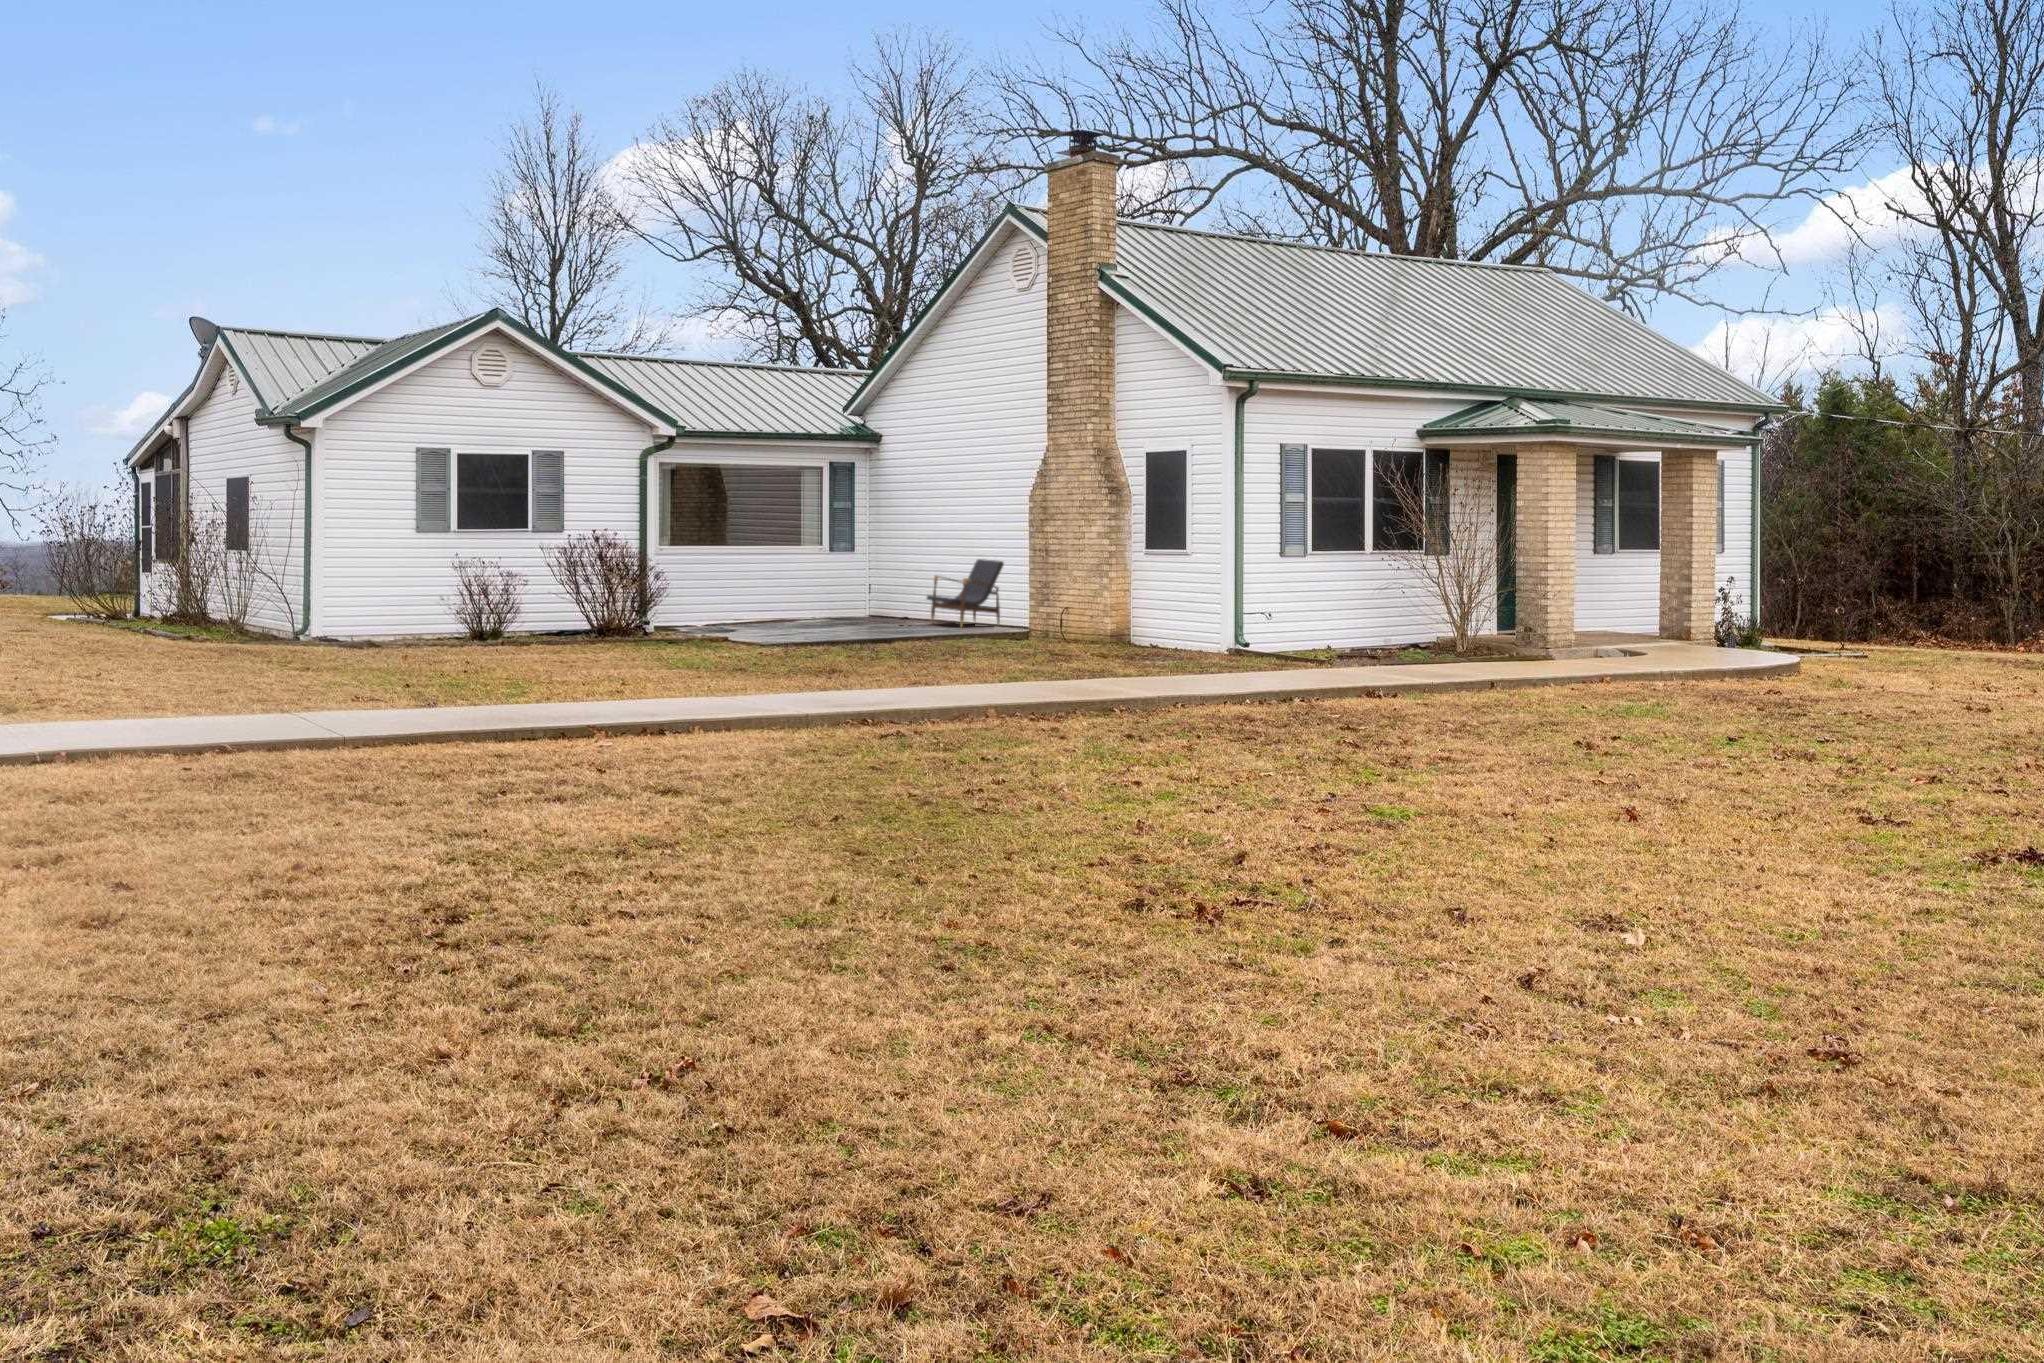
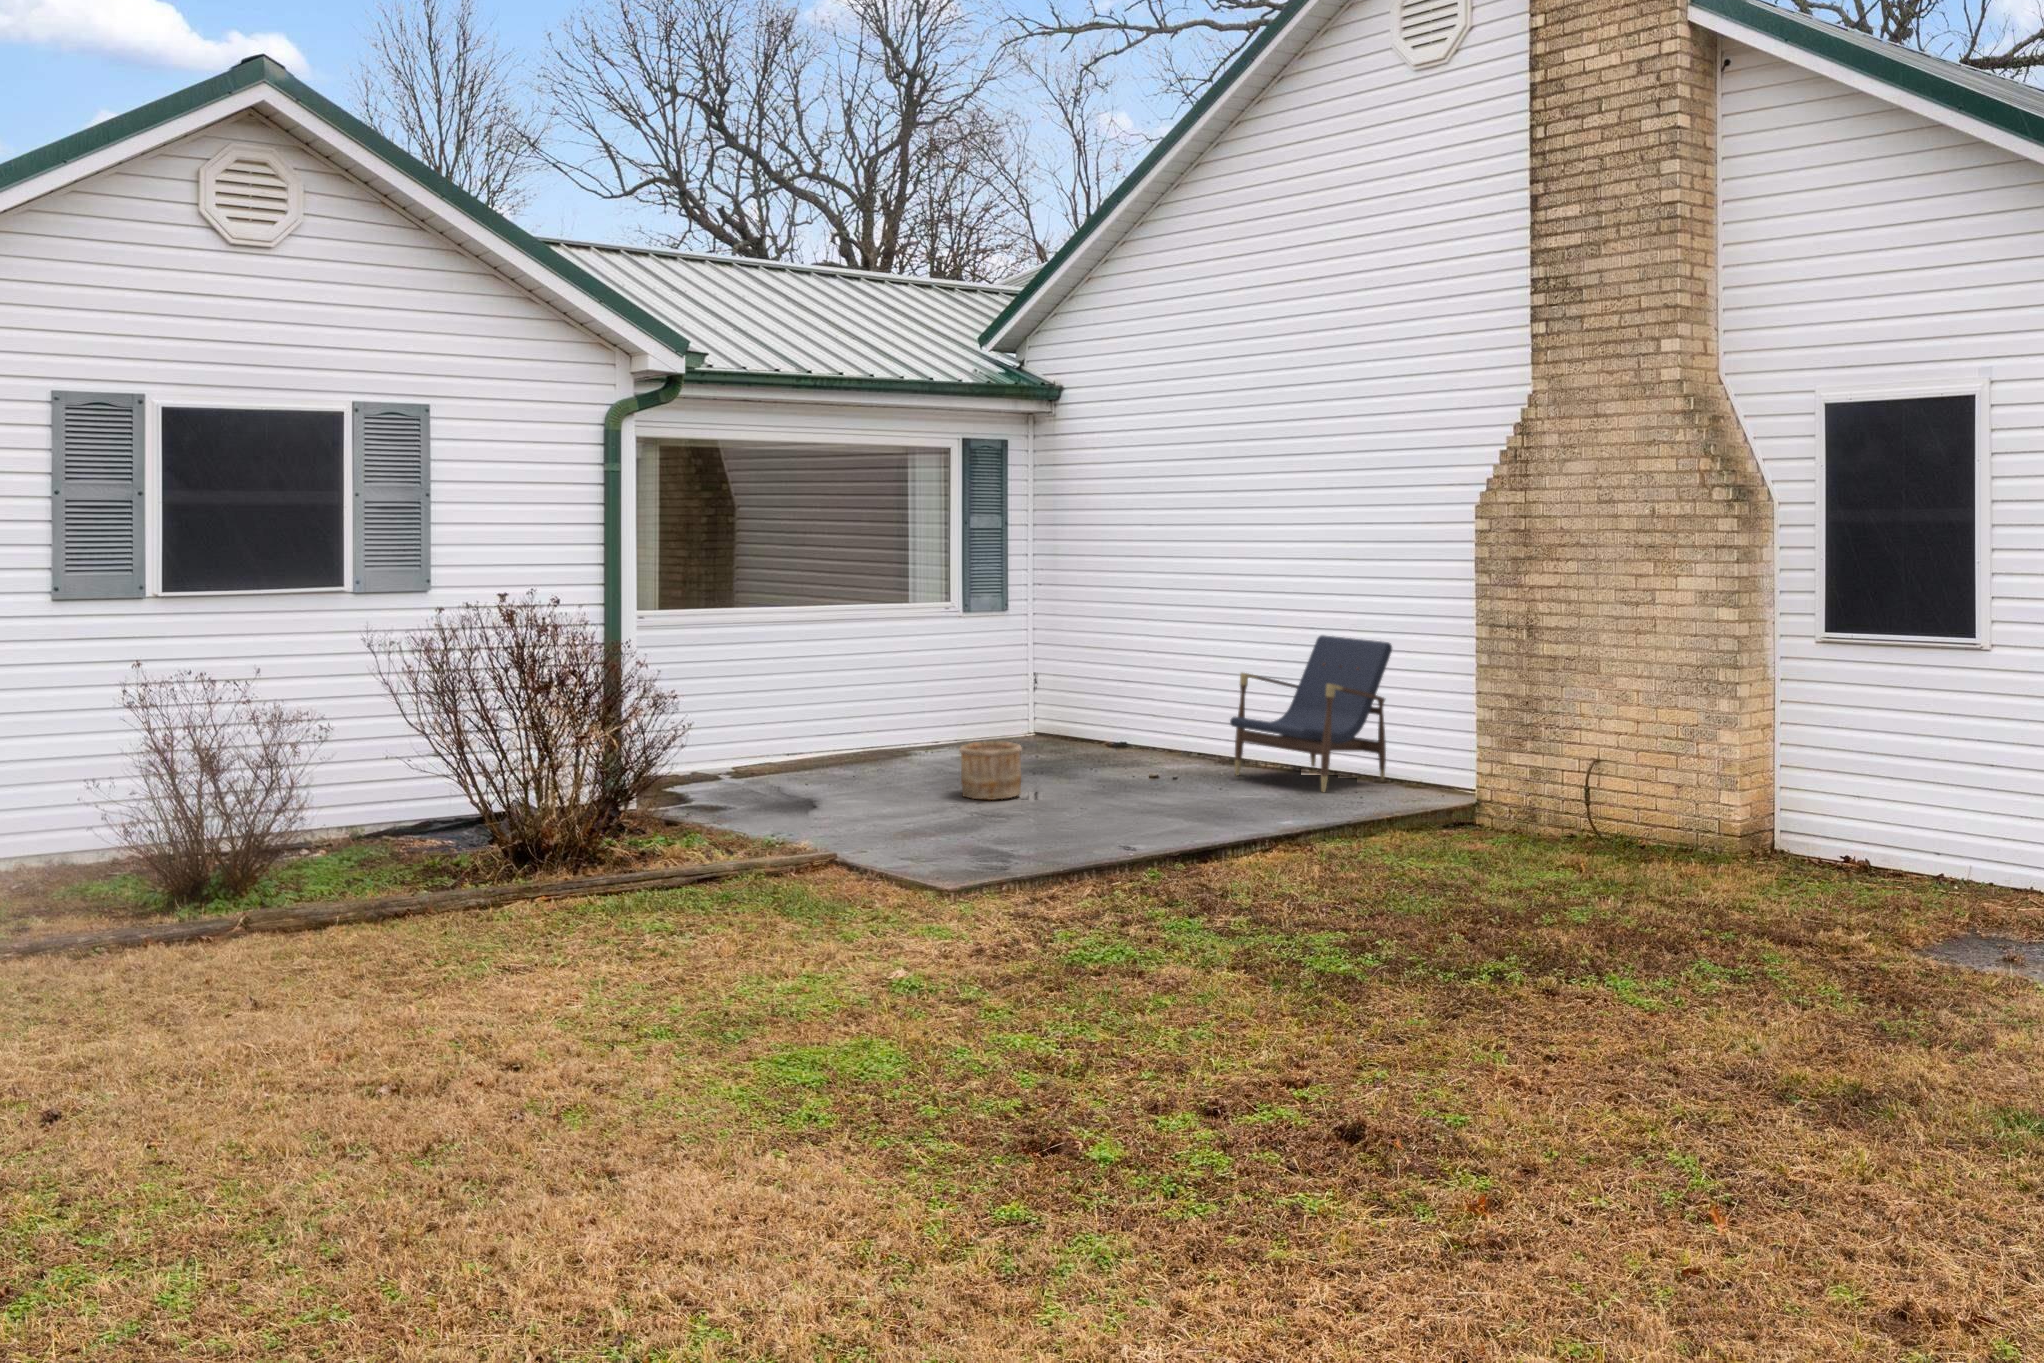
wooden bucket: none [792,602,821,626] -> present [959,741,1022,800]

